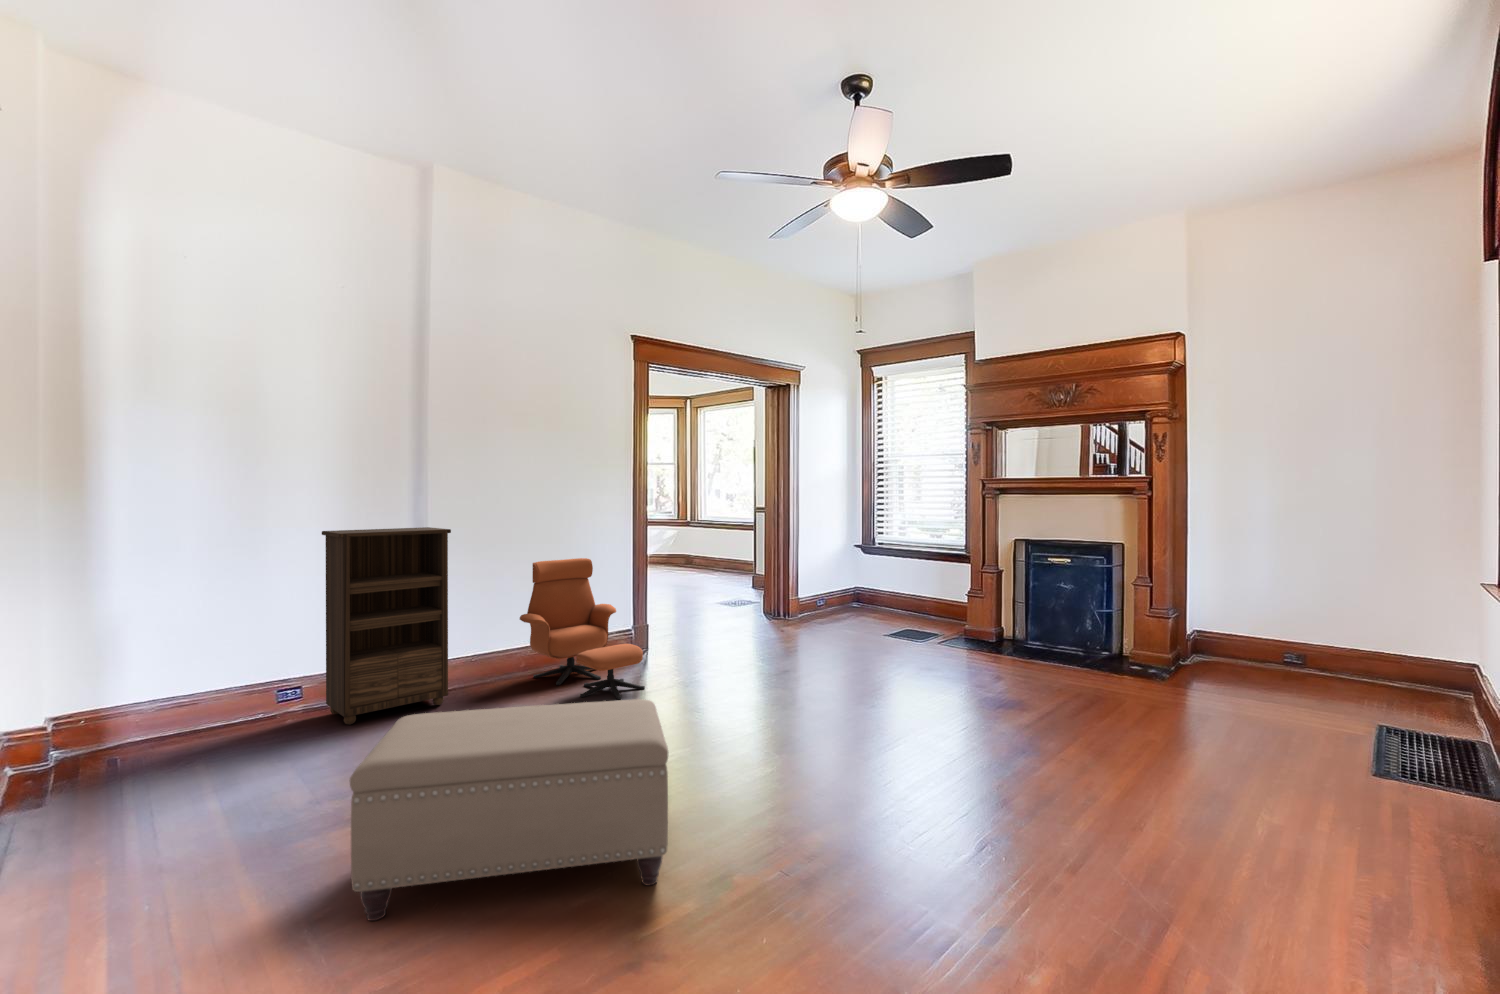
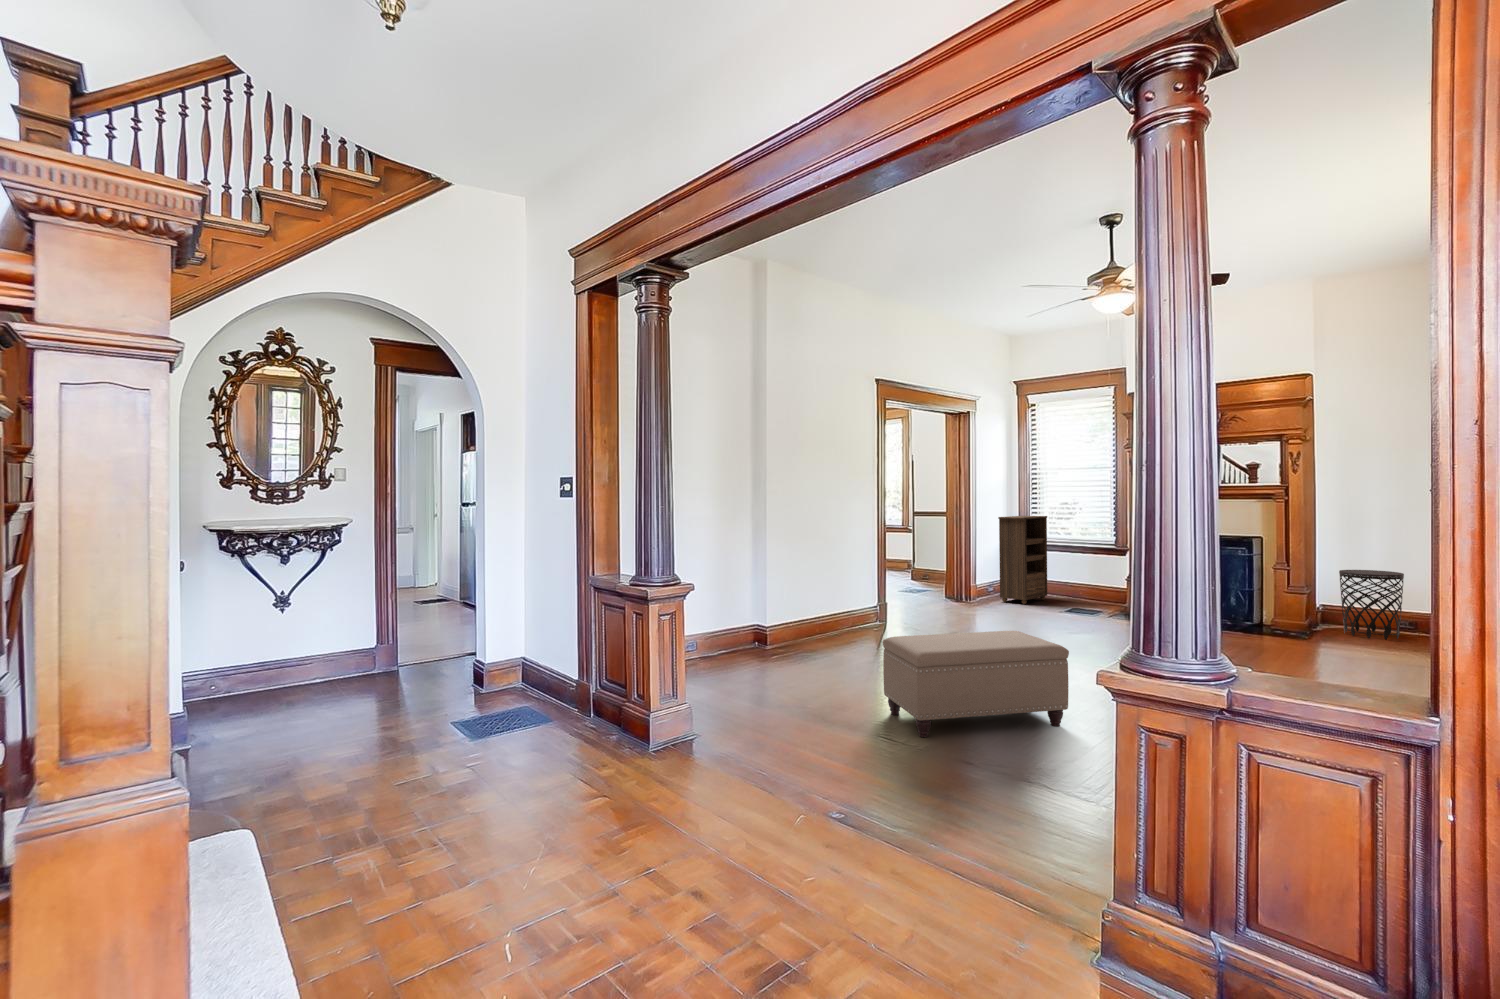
bookshelf: present [322,527,451,724] -> present [998,516,1047,604]
lounge chair: present [520,558,645,699] -> none [819,552,919,651]
side table: none [1213,587,1292,682] -> present [1339,570,1404,640]

